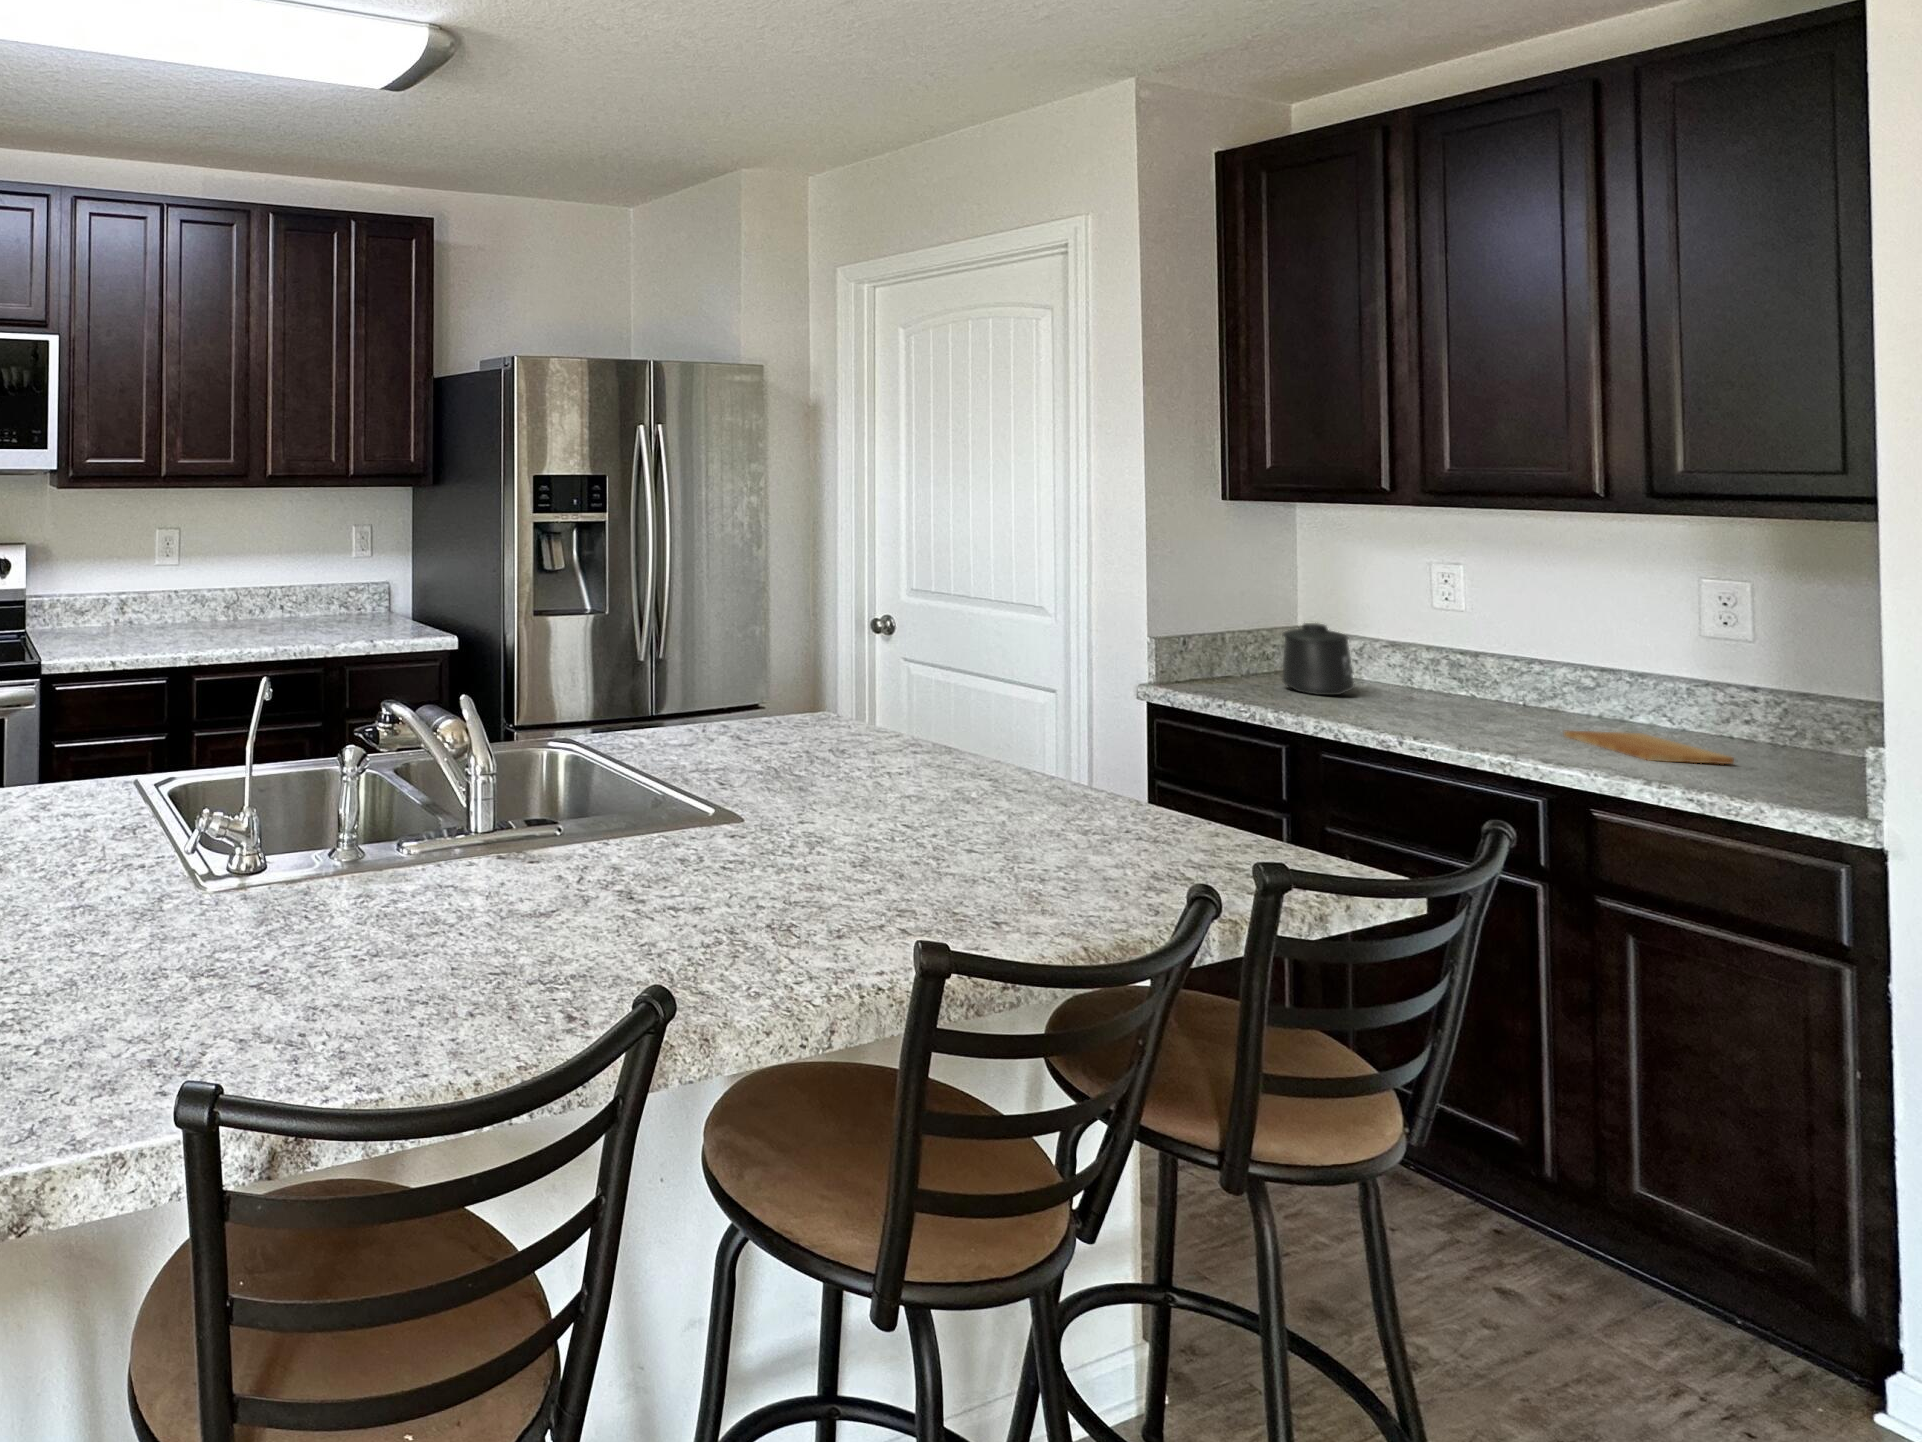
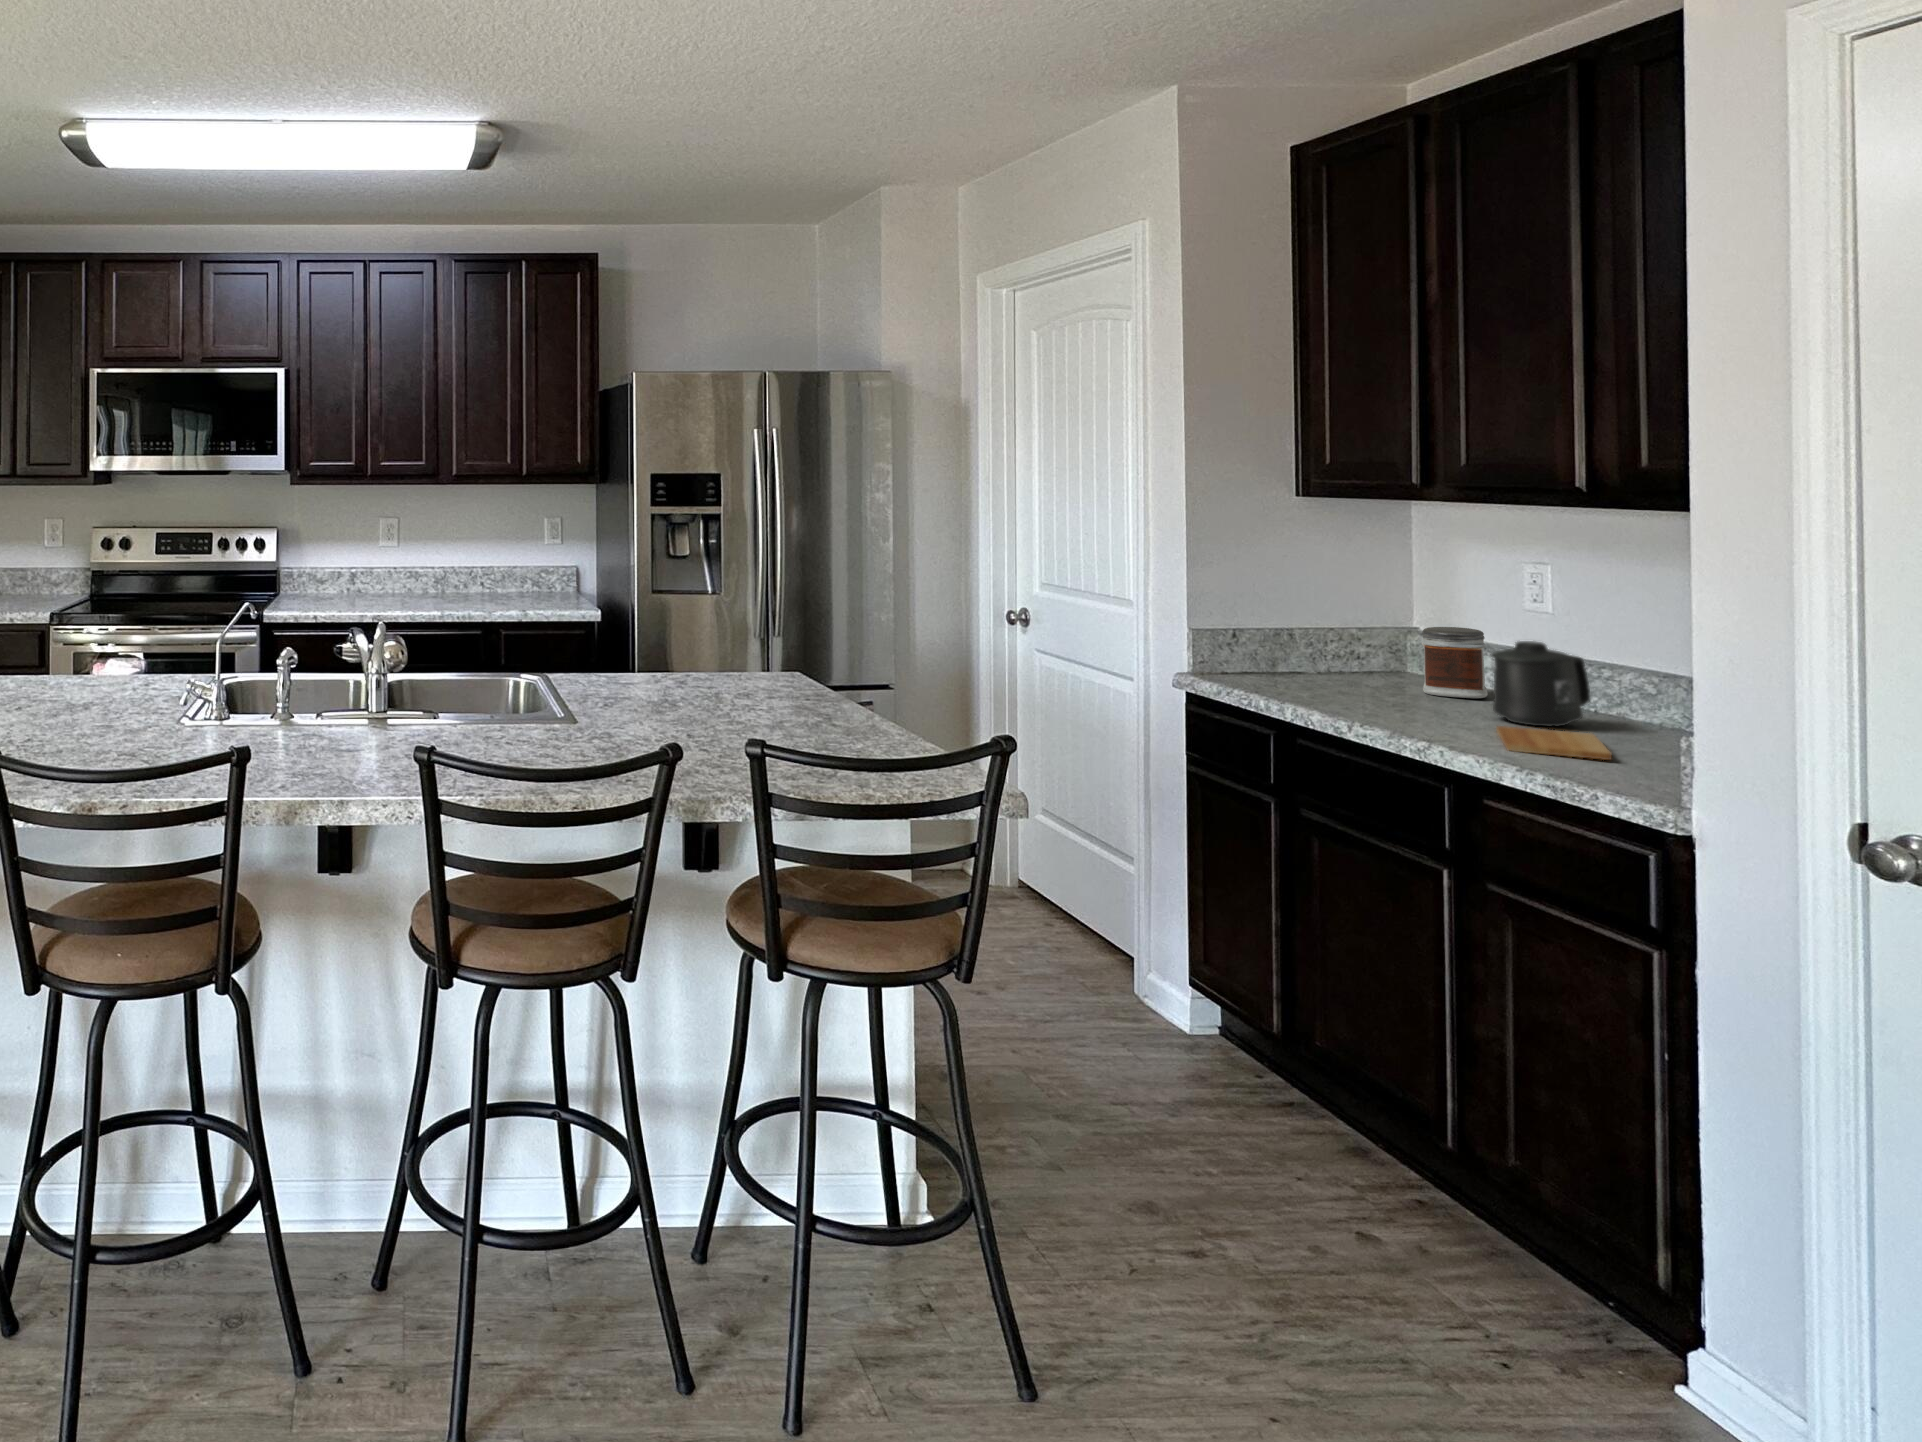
mug: present [1283,623,1354,695] -> present [1491,641,1590,727]
jar: none [1367,630,1435,696] -> present [1421,627,1488,698]

